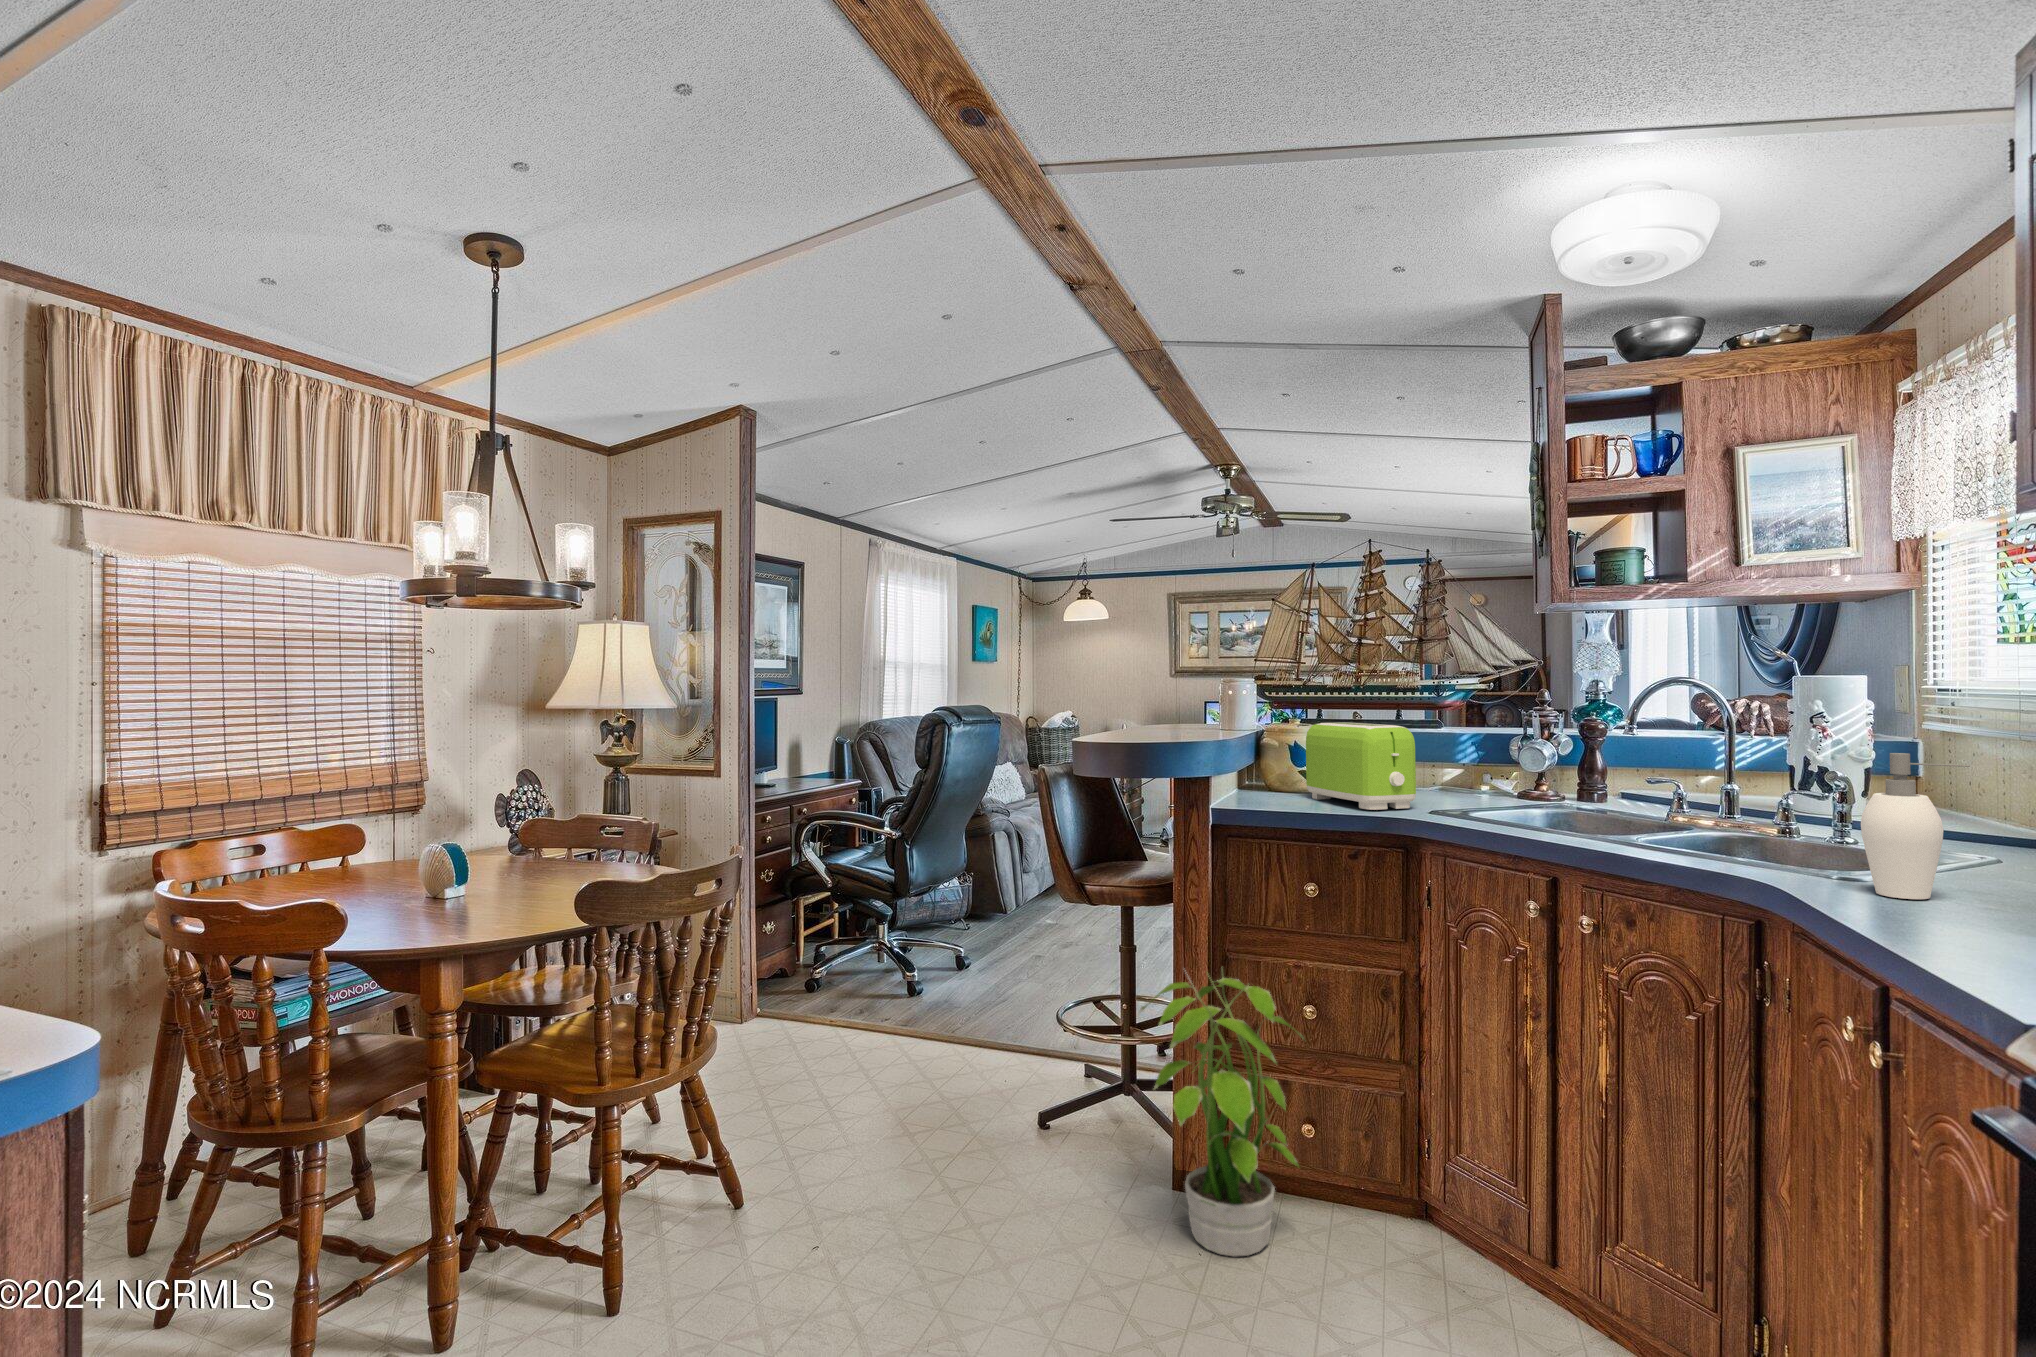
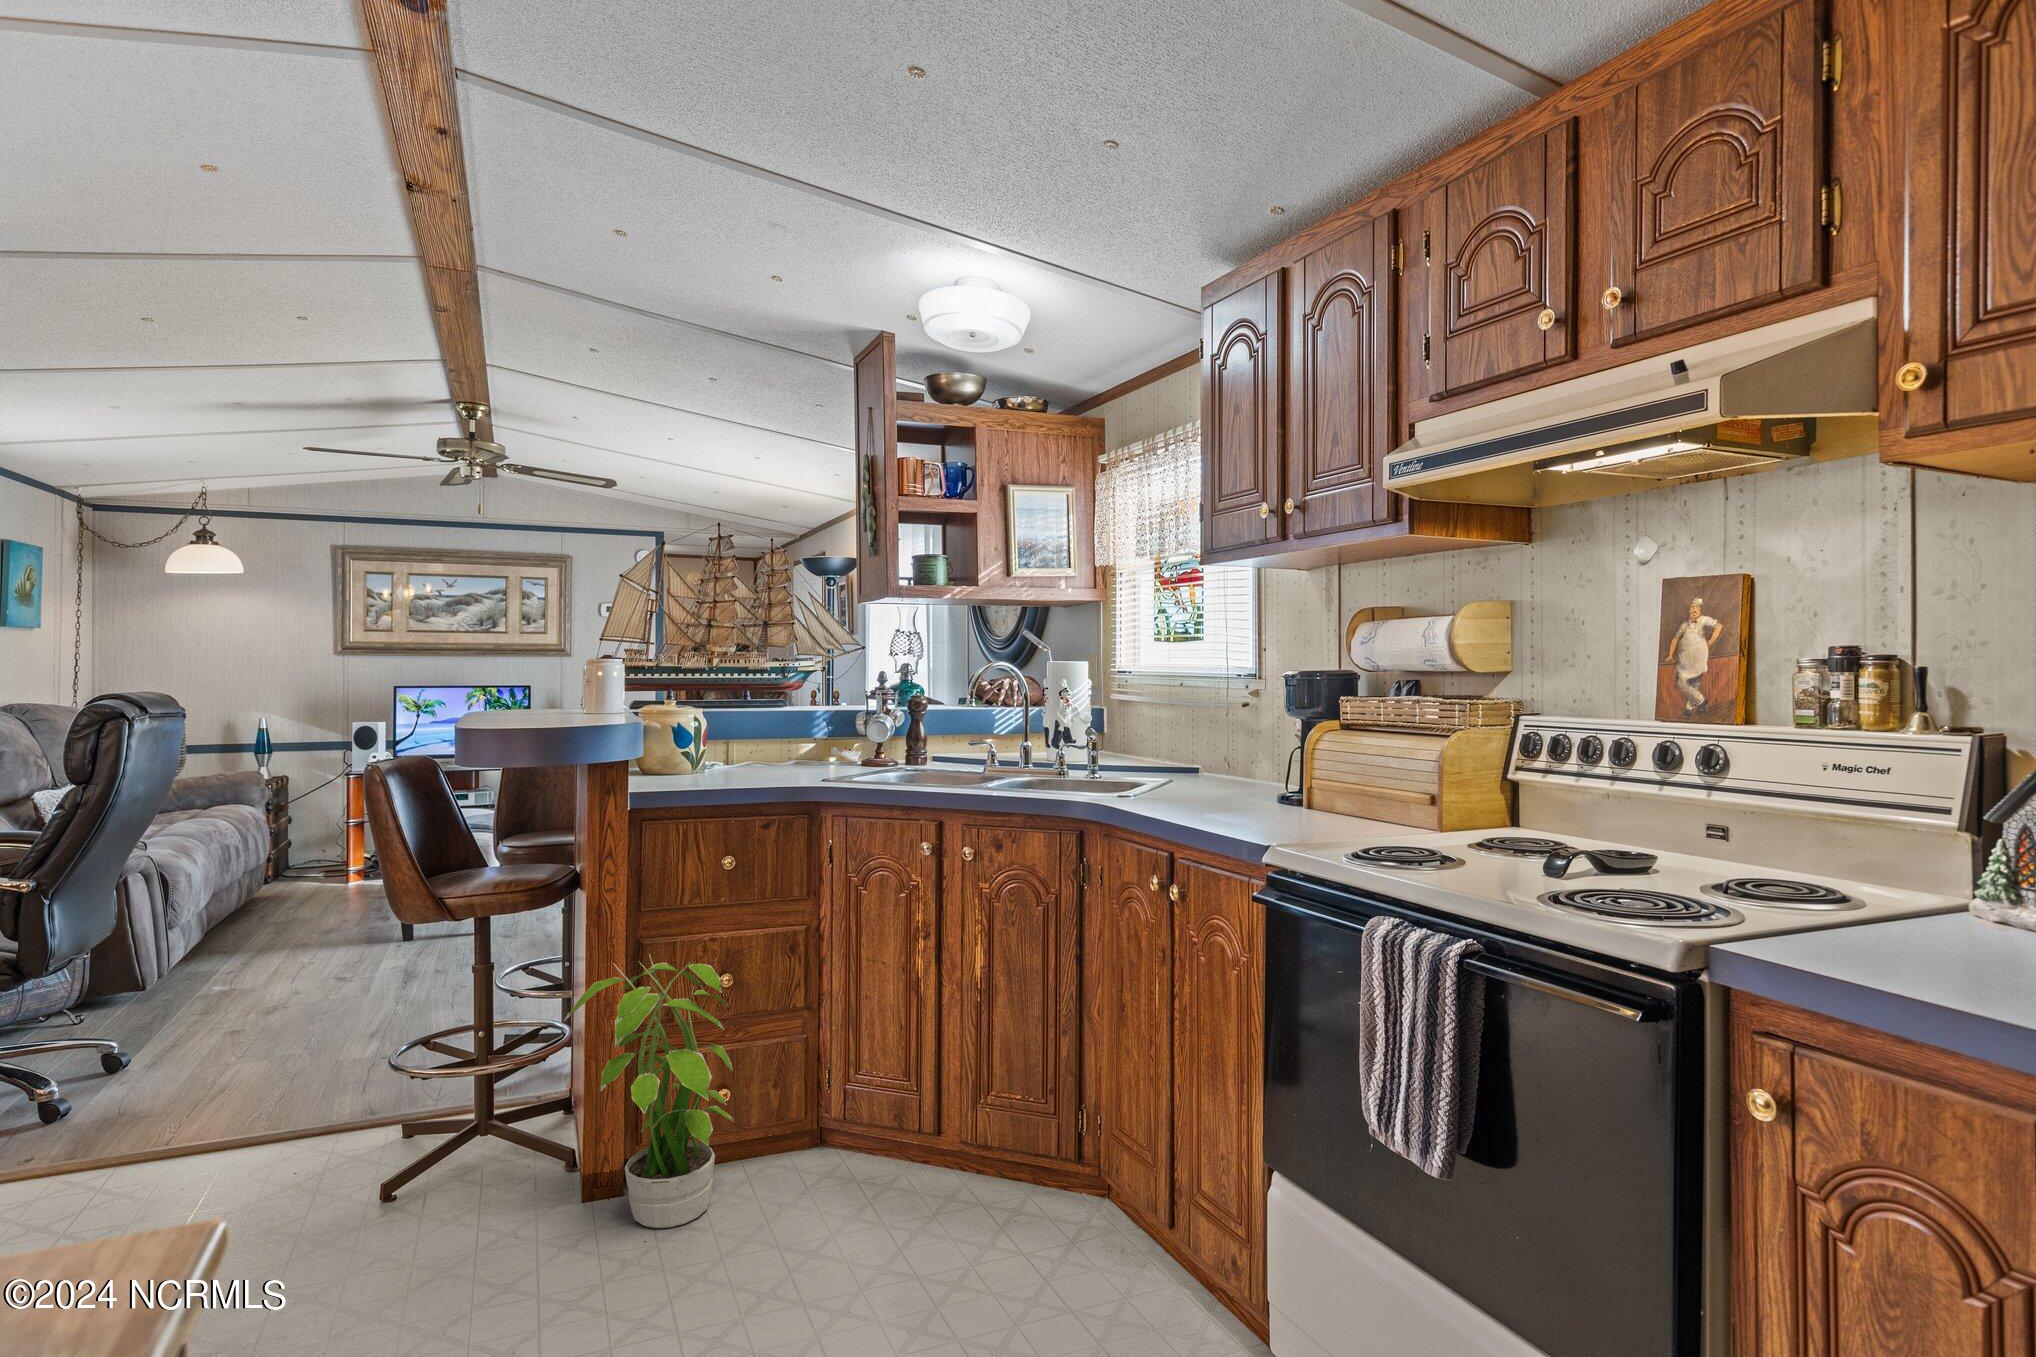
toaster: present [1306,722,1416,810] -> none [694,705,805,785]
soap dispenser: present [1861,753,1970,899] -> none [1137,716,1190,808]

